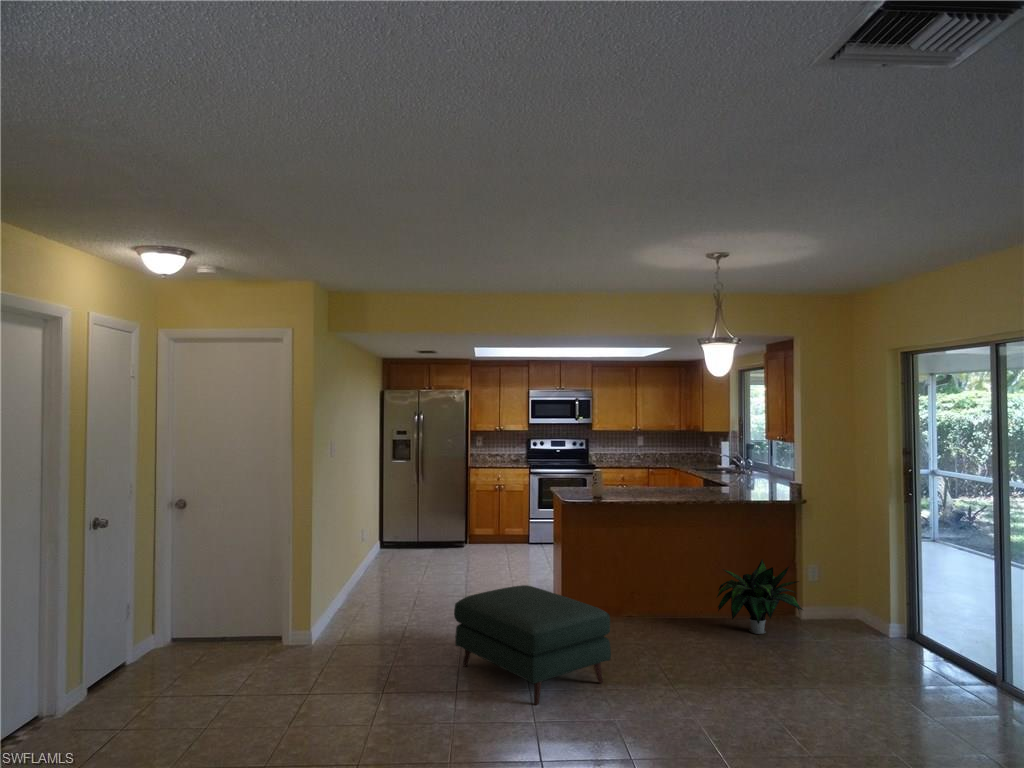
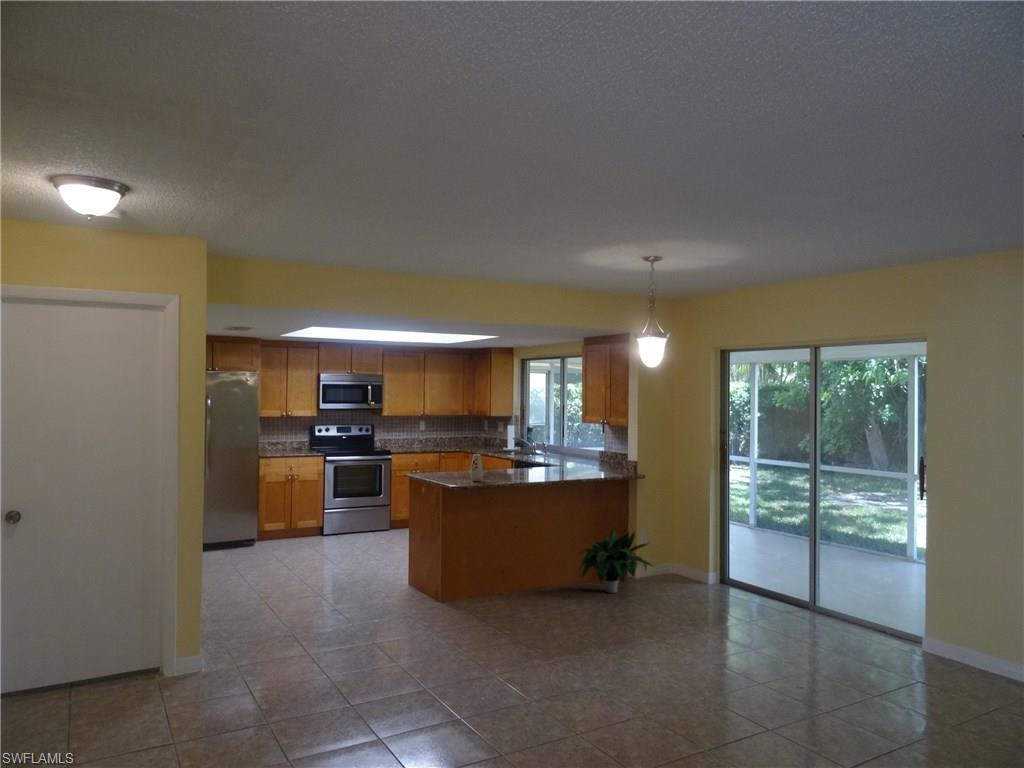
ottoman: present [454,585,611,705] -> none [386,570,546,680]

